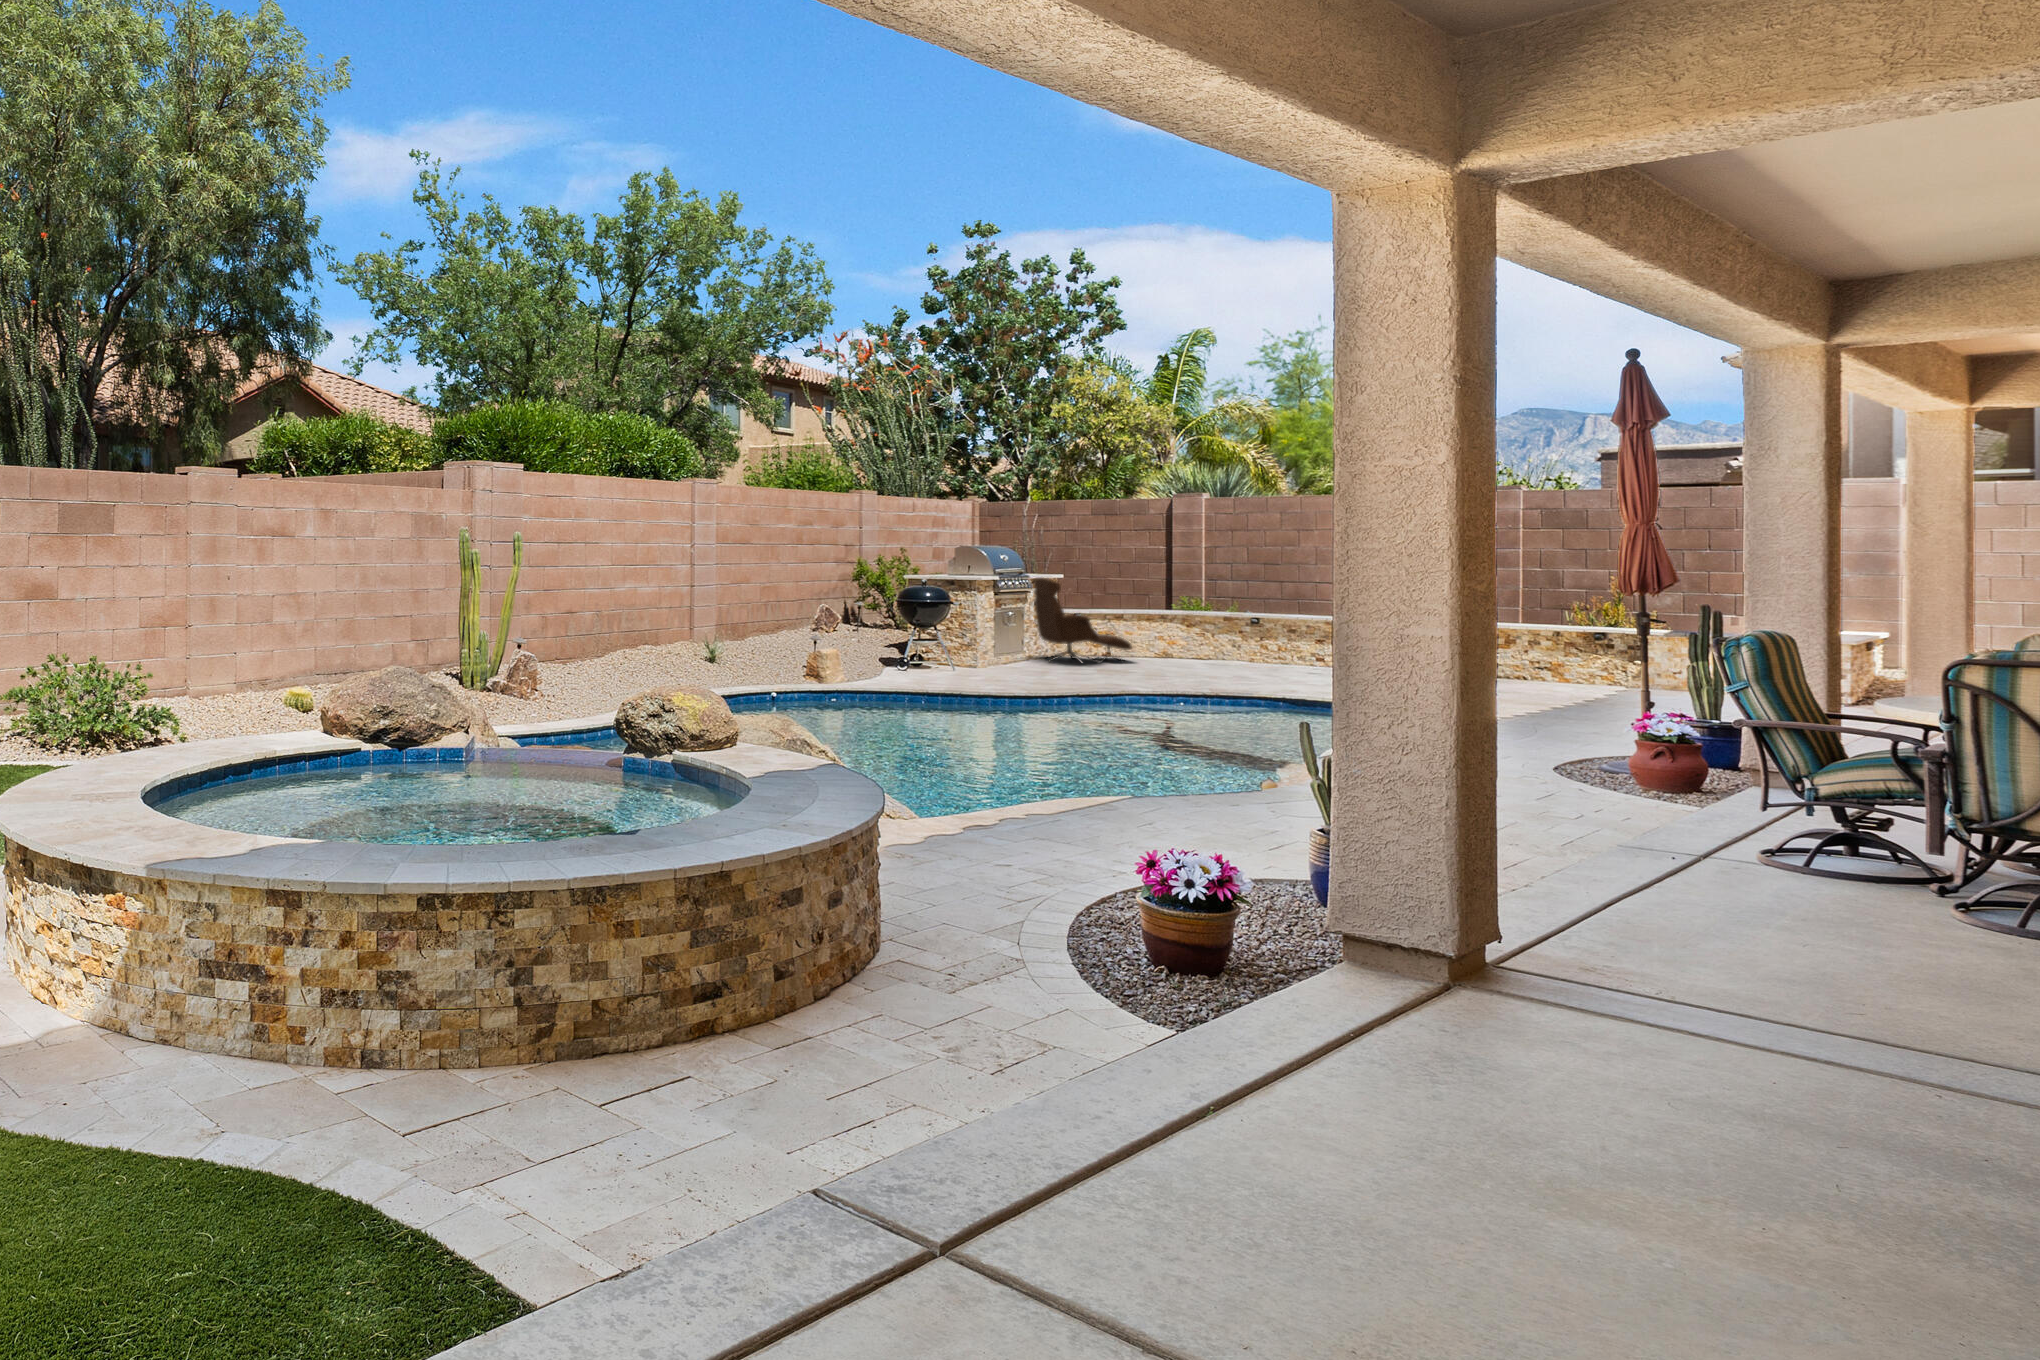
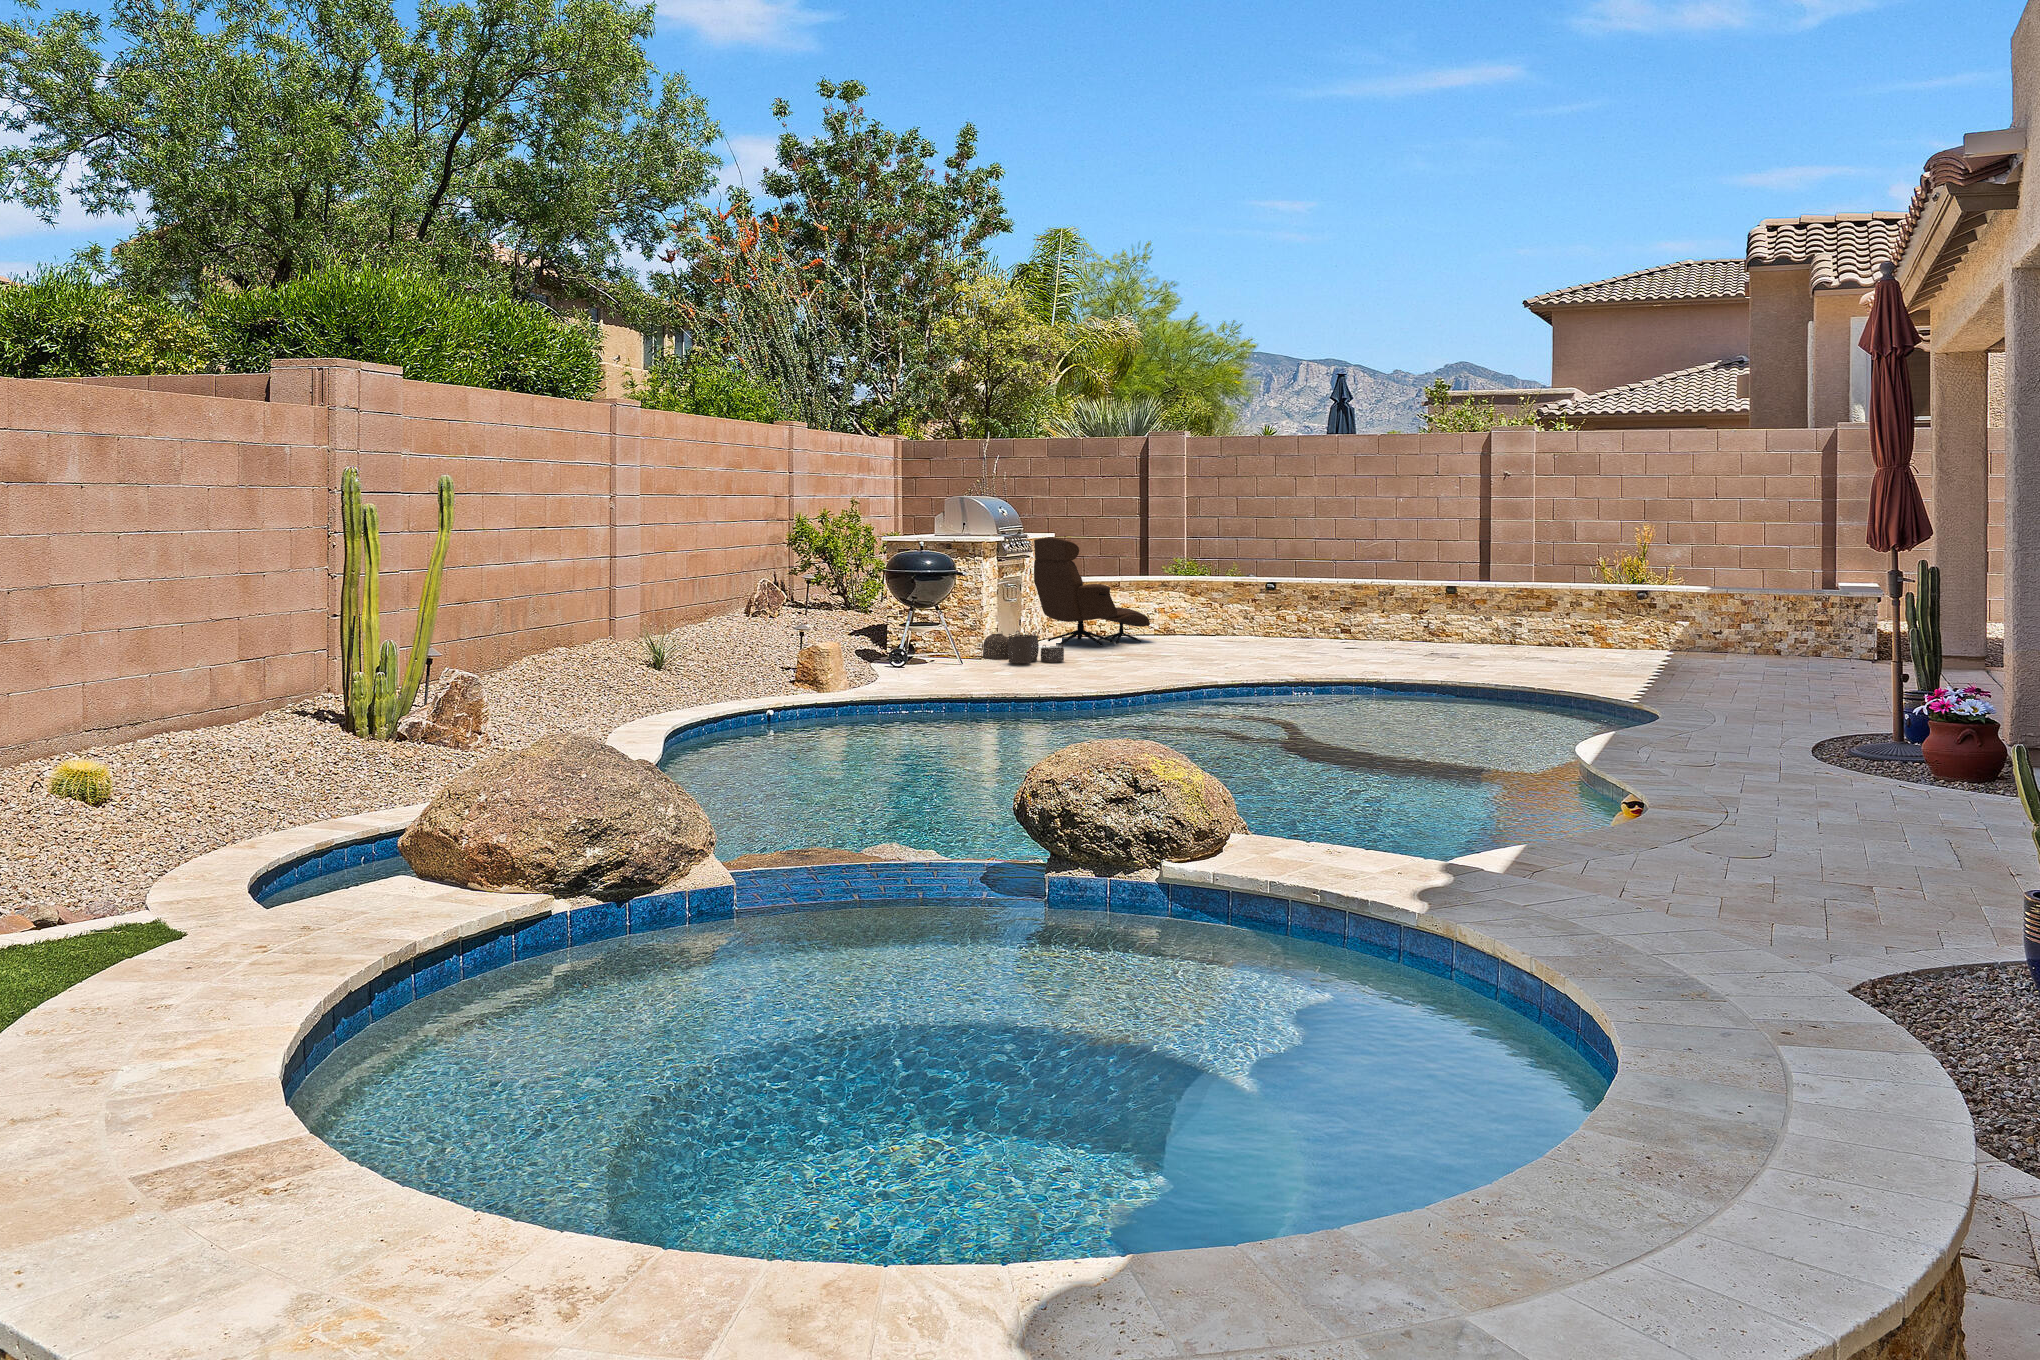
woven basket: none [970,648,1033,673] -> present [983,631,1064,663]

